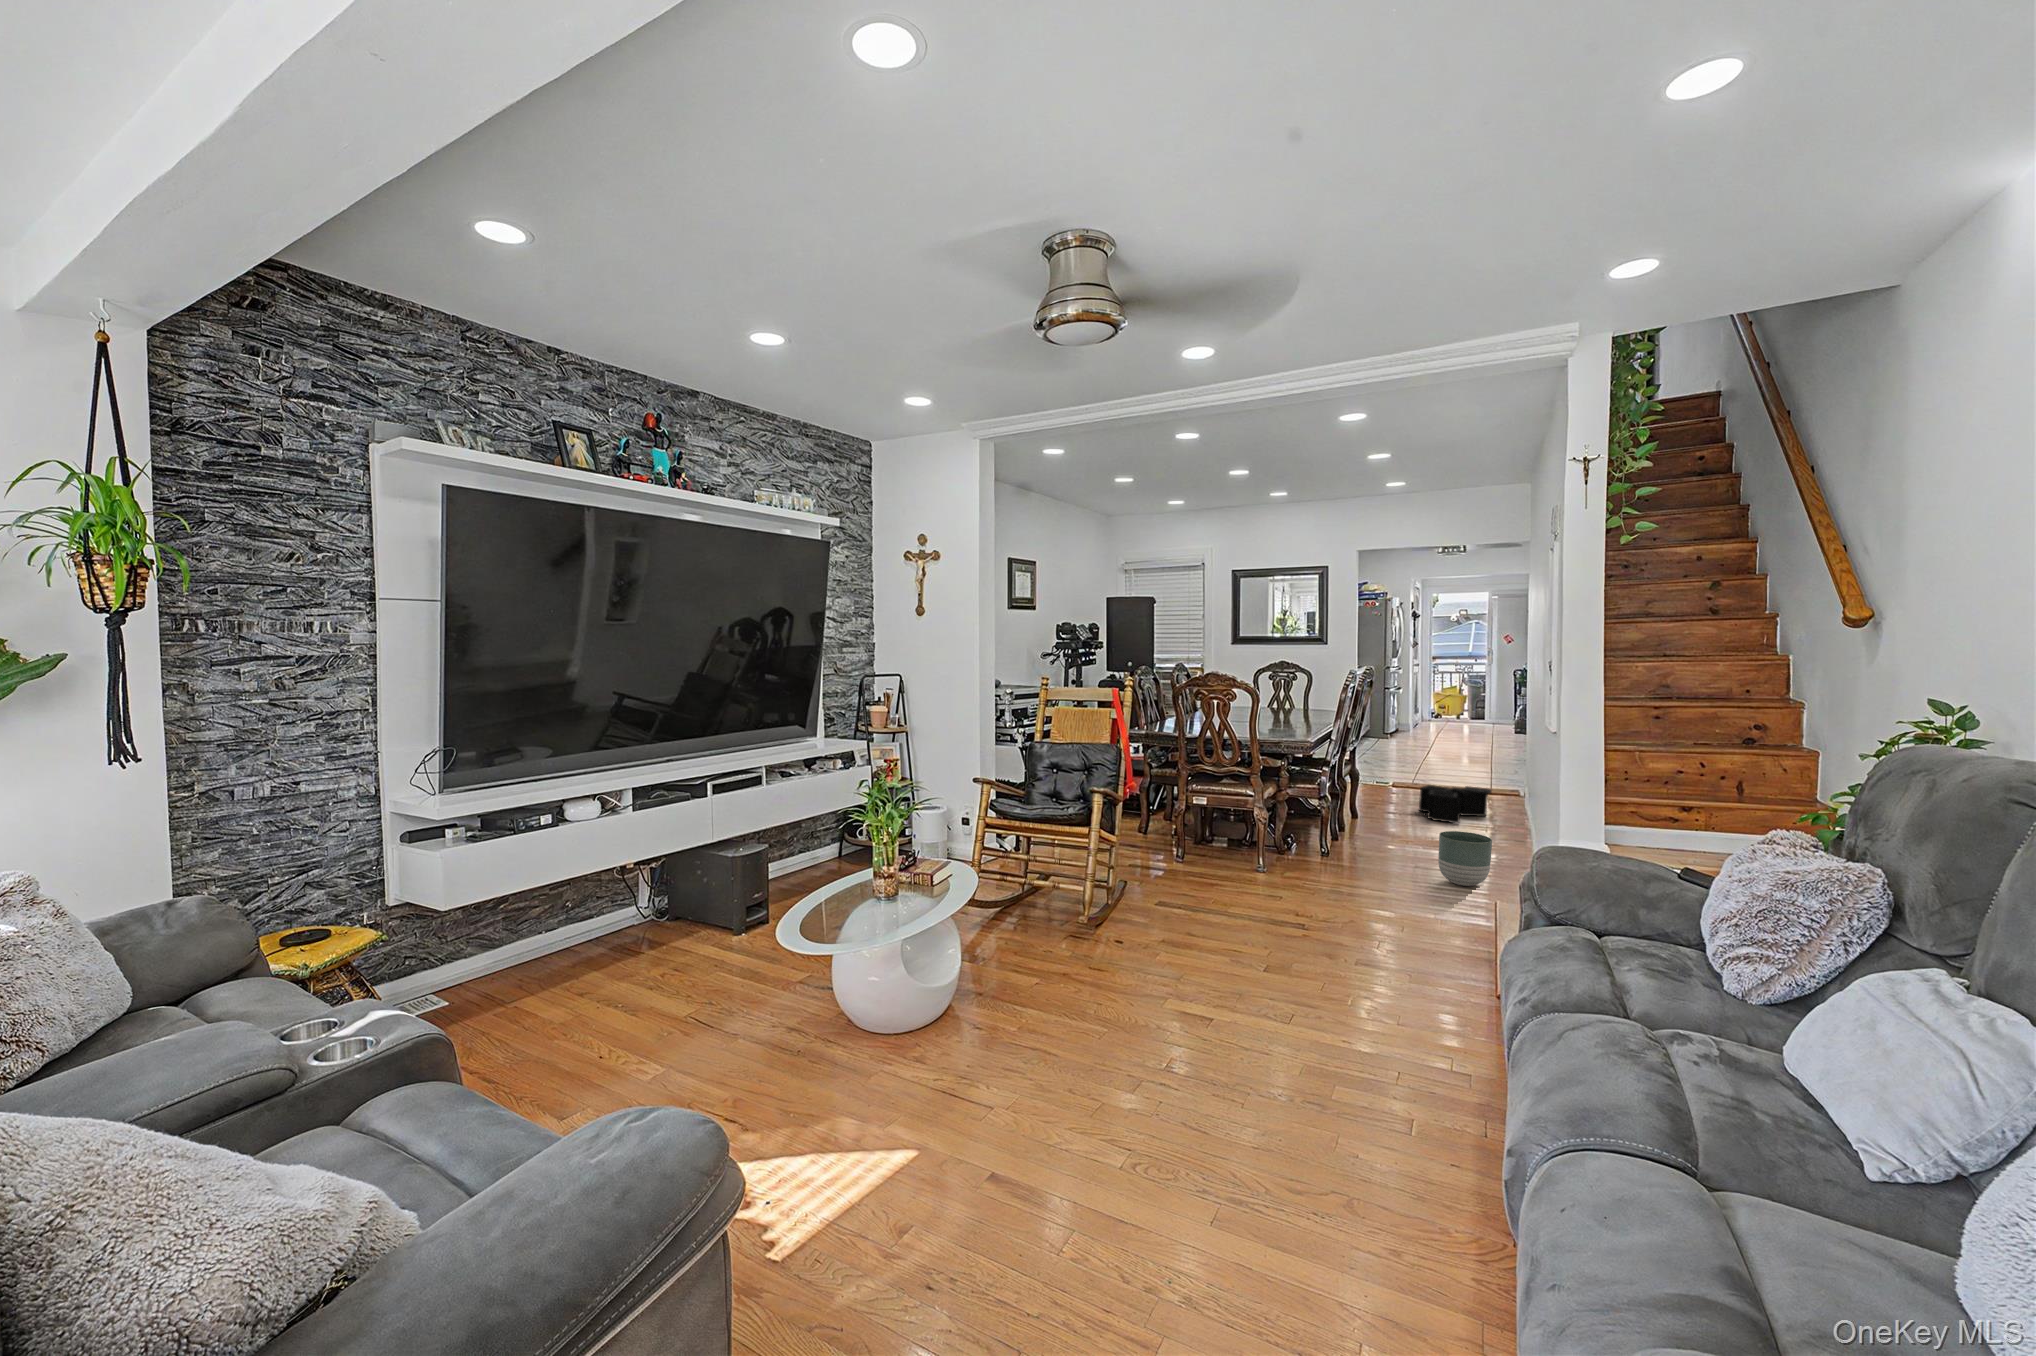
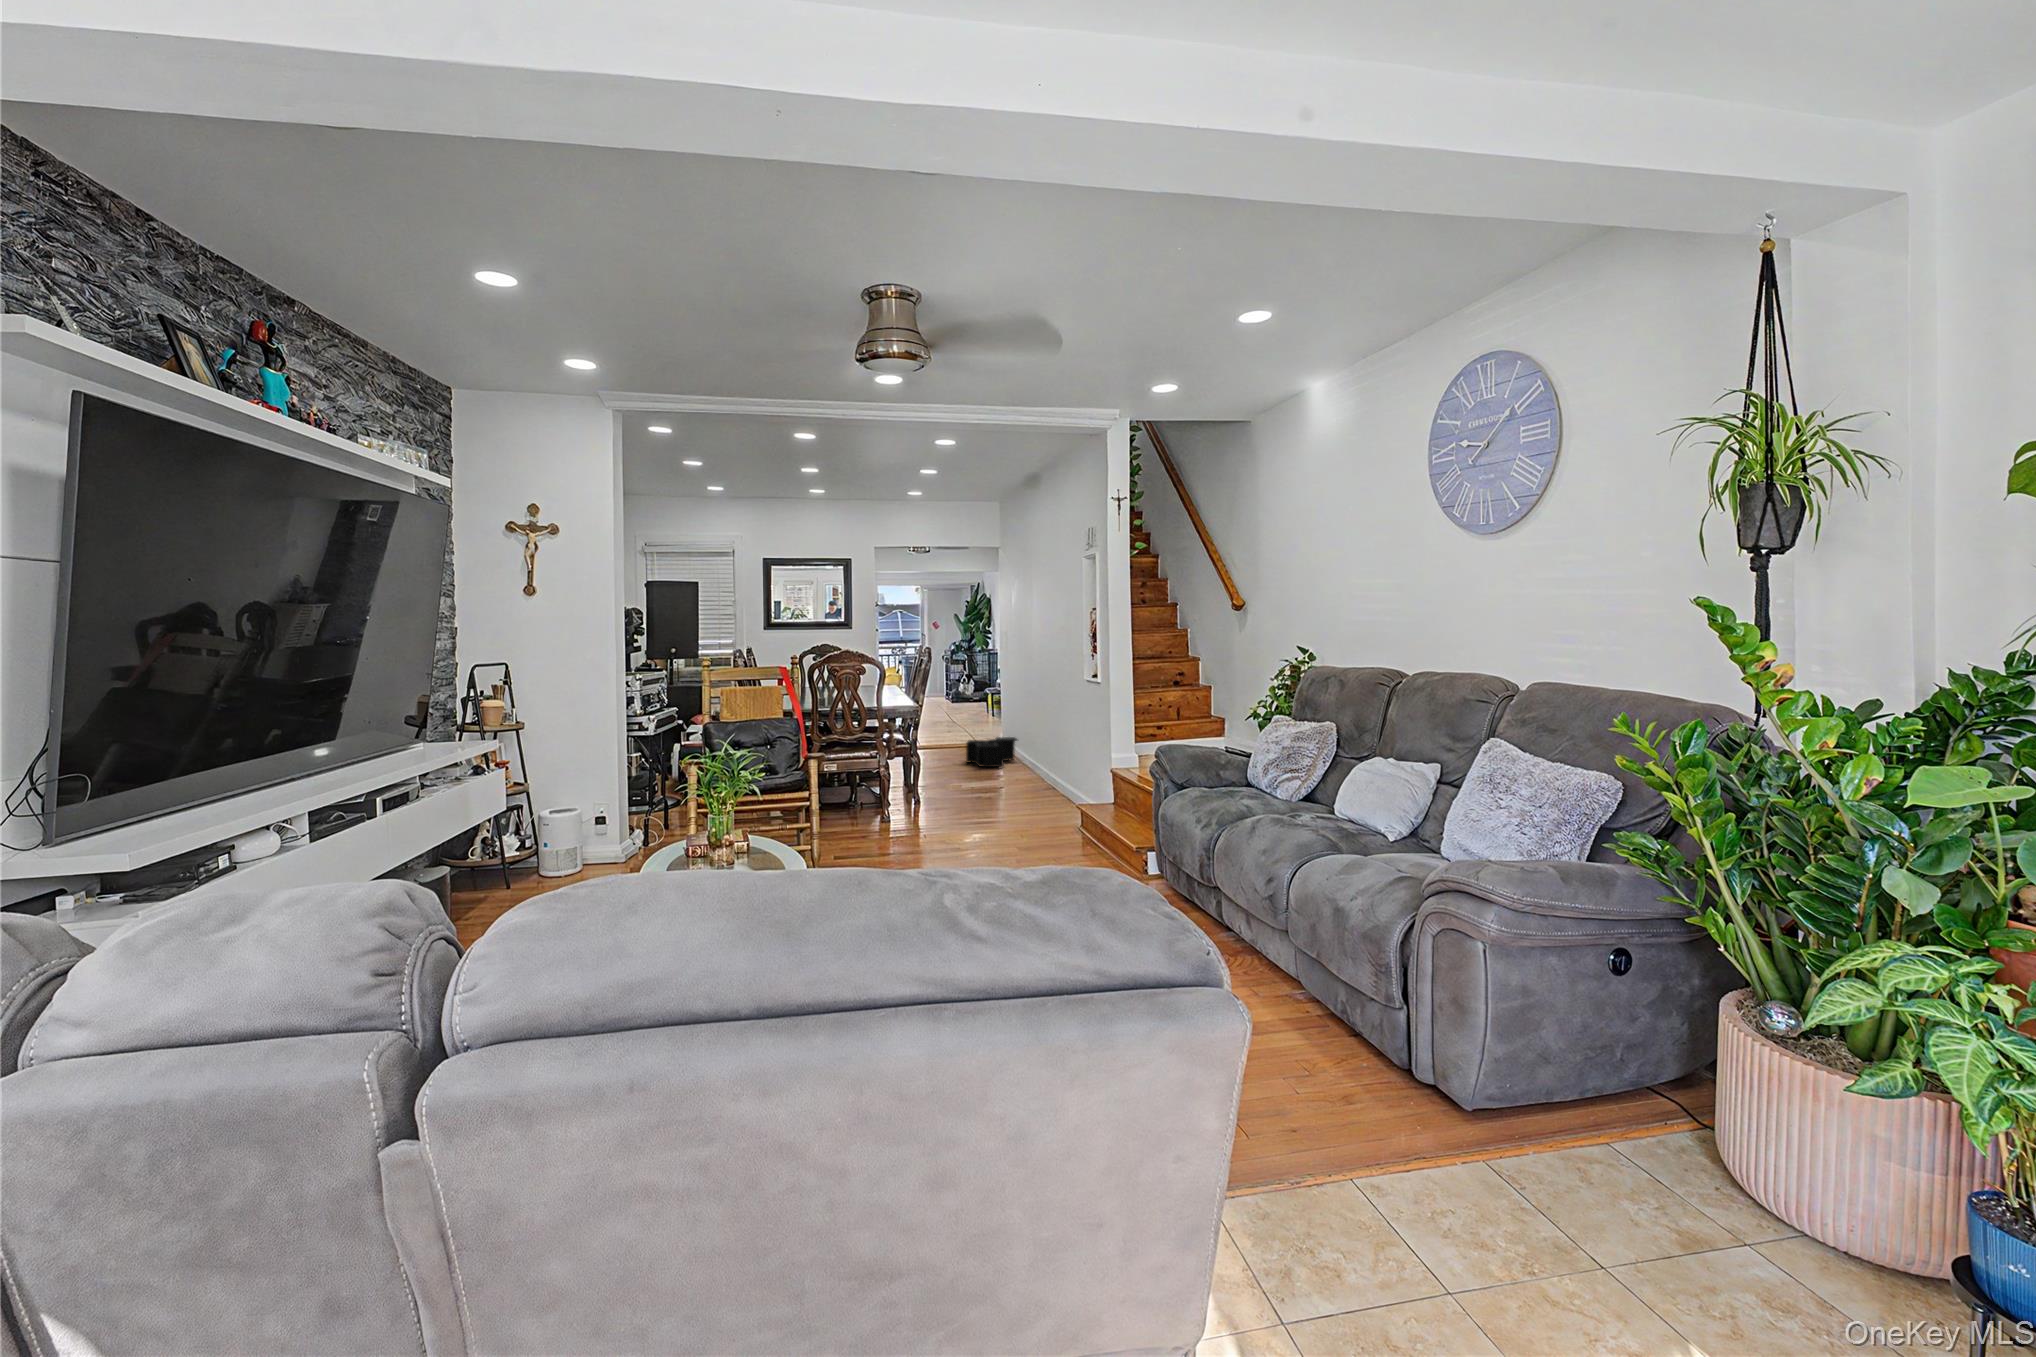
planter: present [1438,831,1492,886] -> none [1034,763,1071,804]

